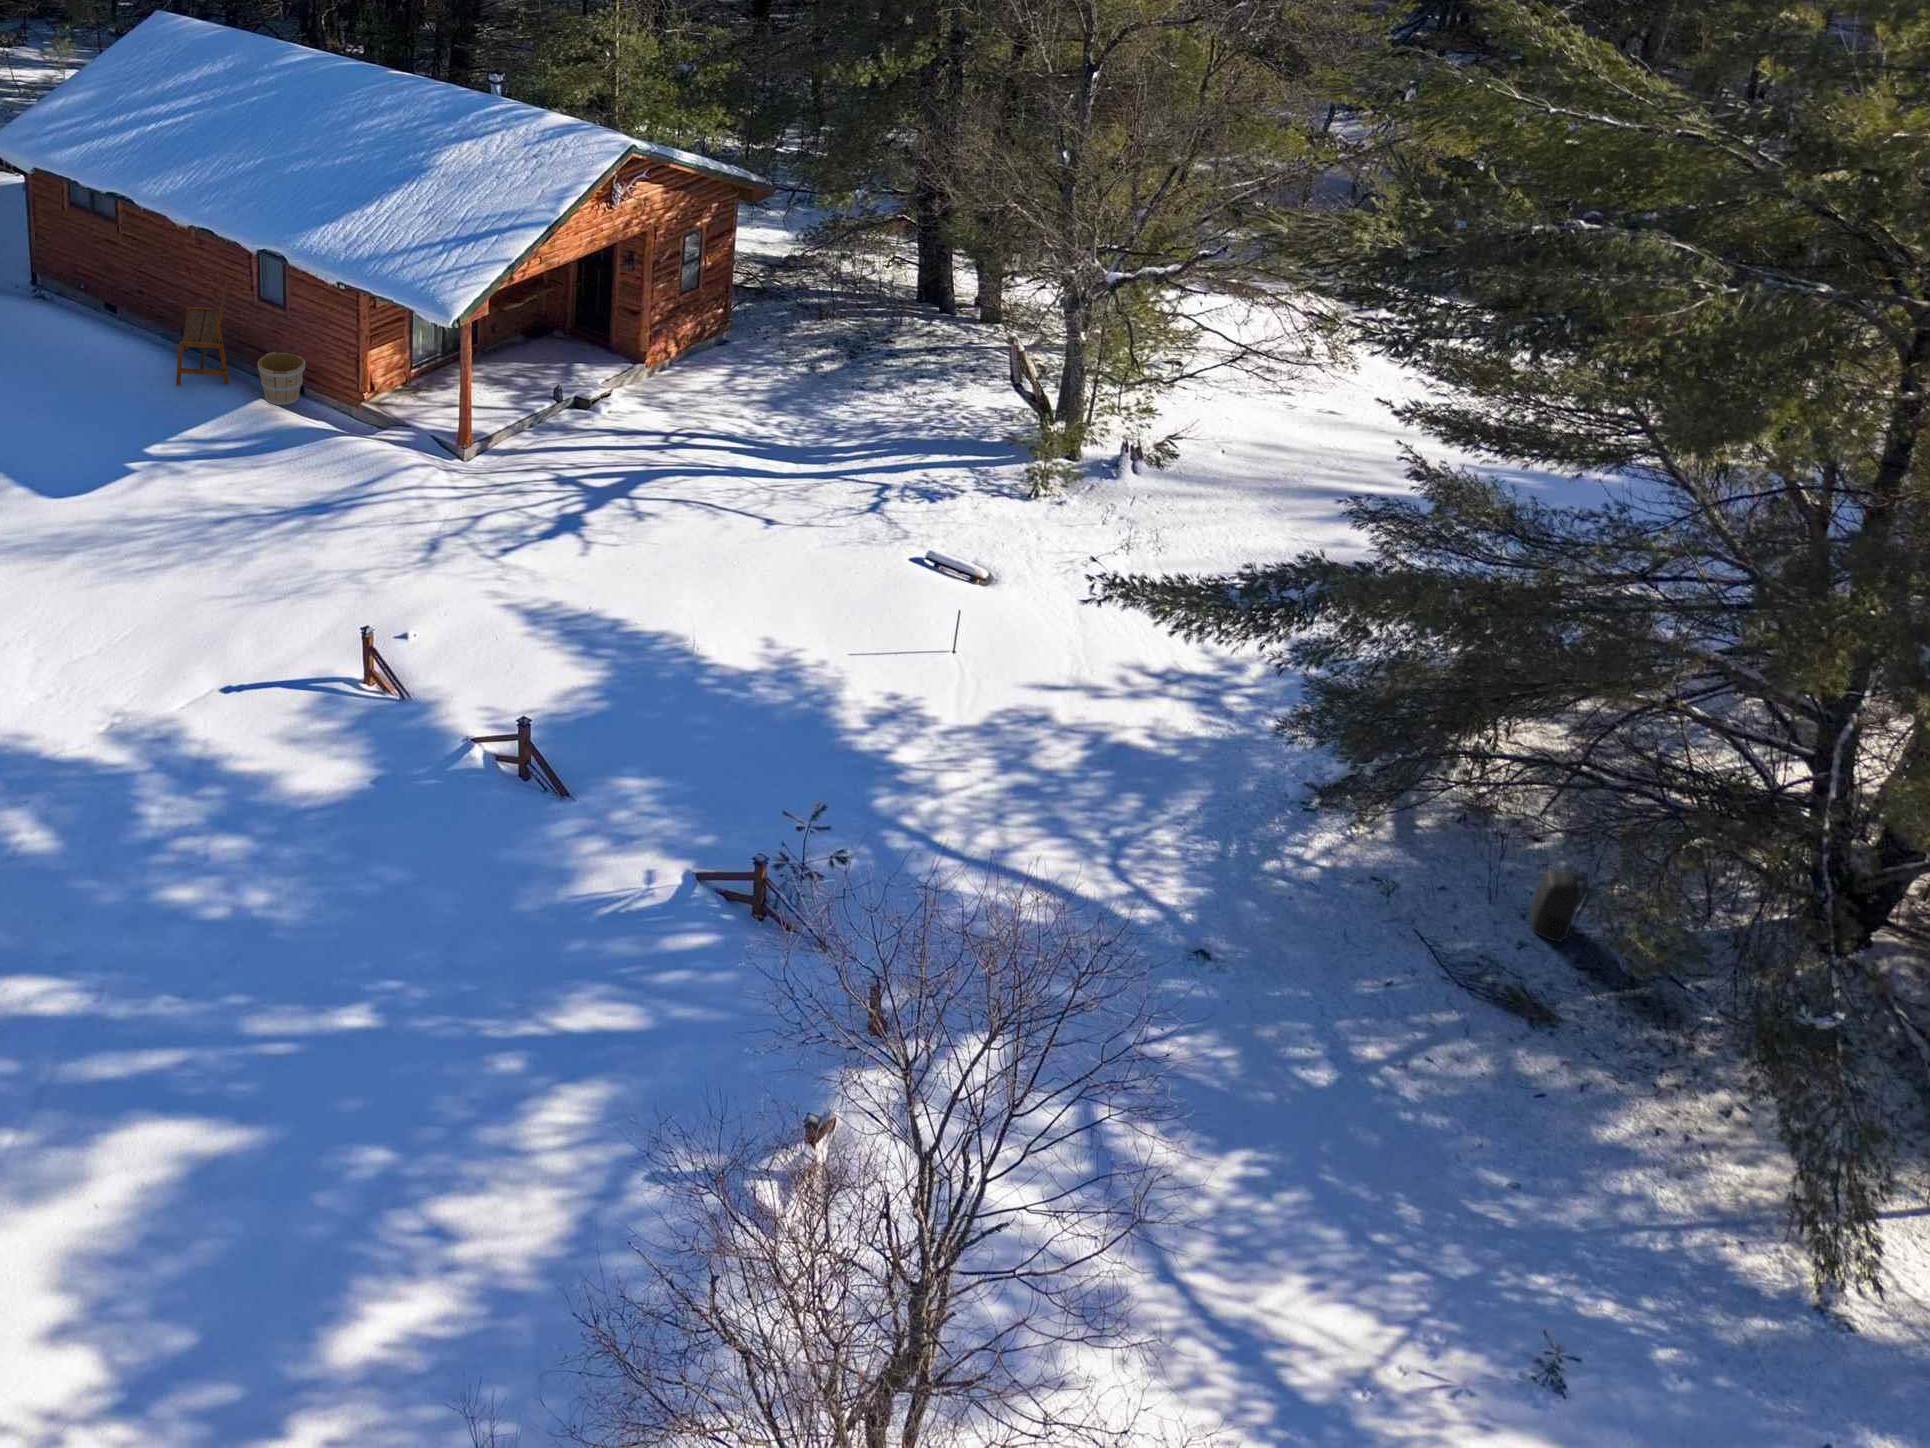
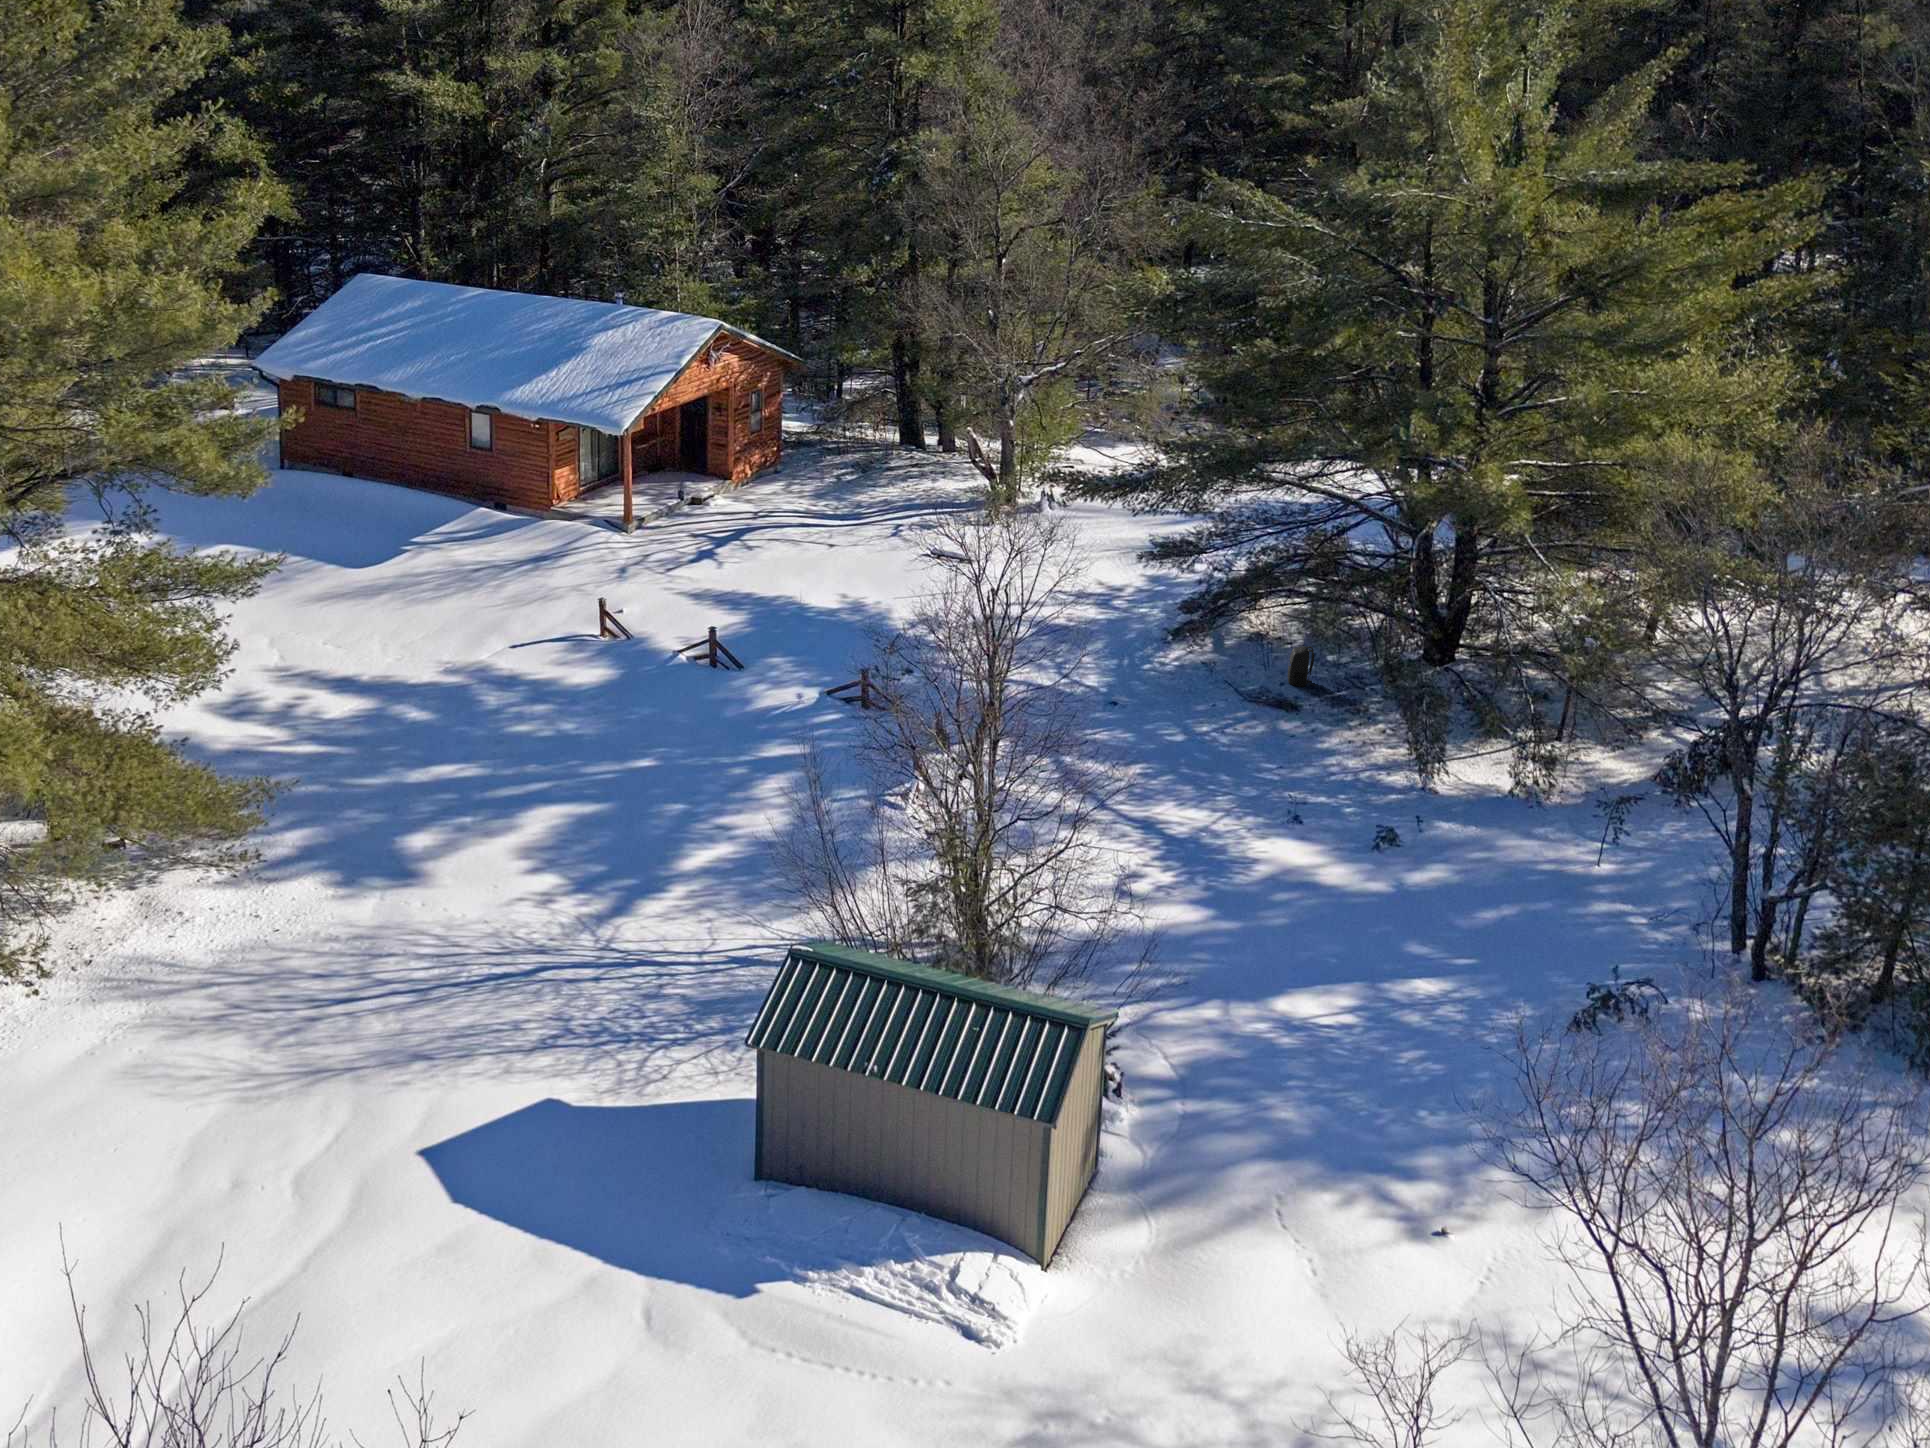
bench: present [176,283,229,386] -> none [414,438,454,511]
wooden bucket: present [258,352,305,406] -> none [477,481,510,516]

